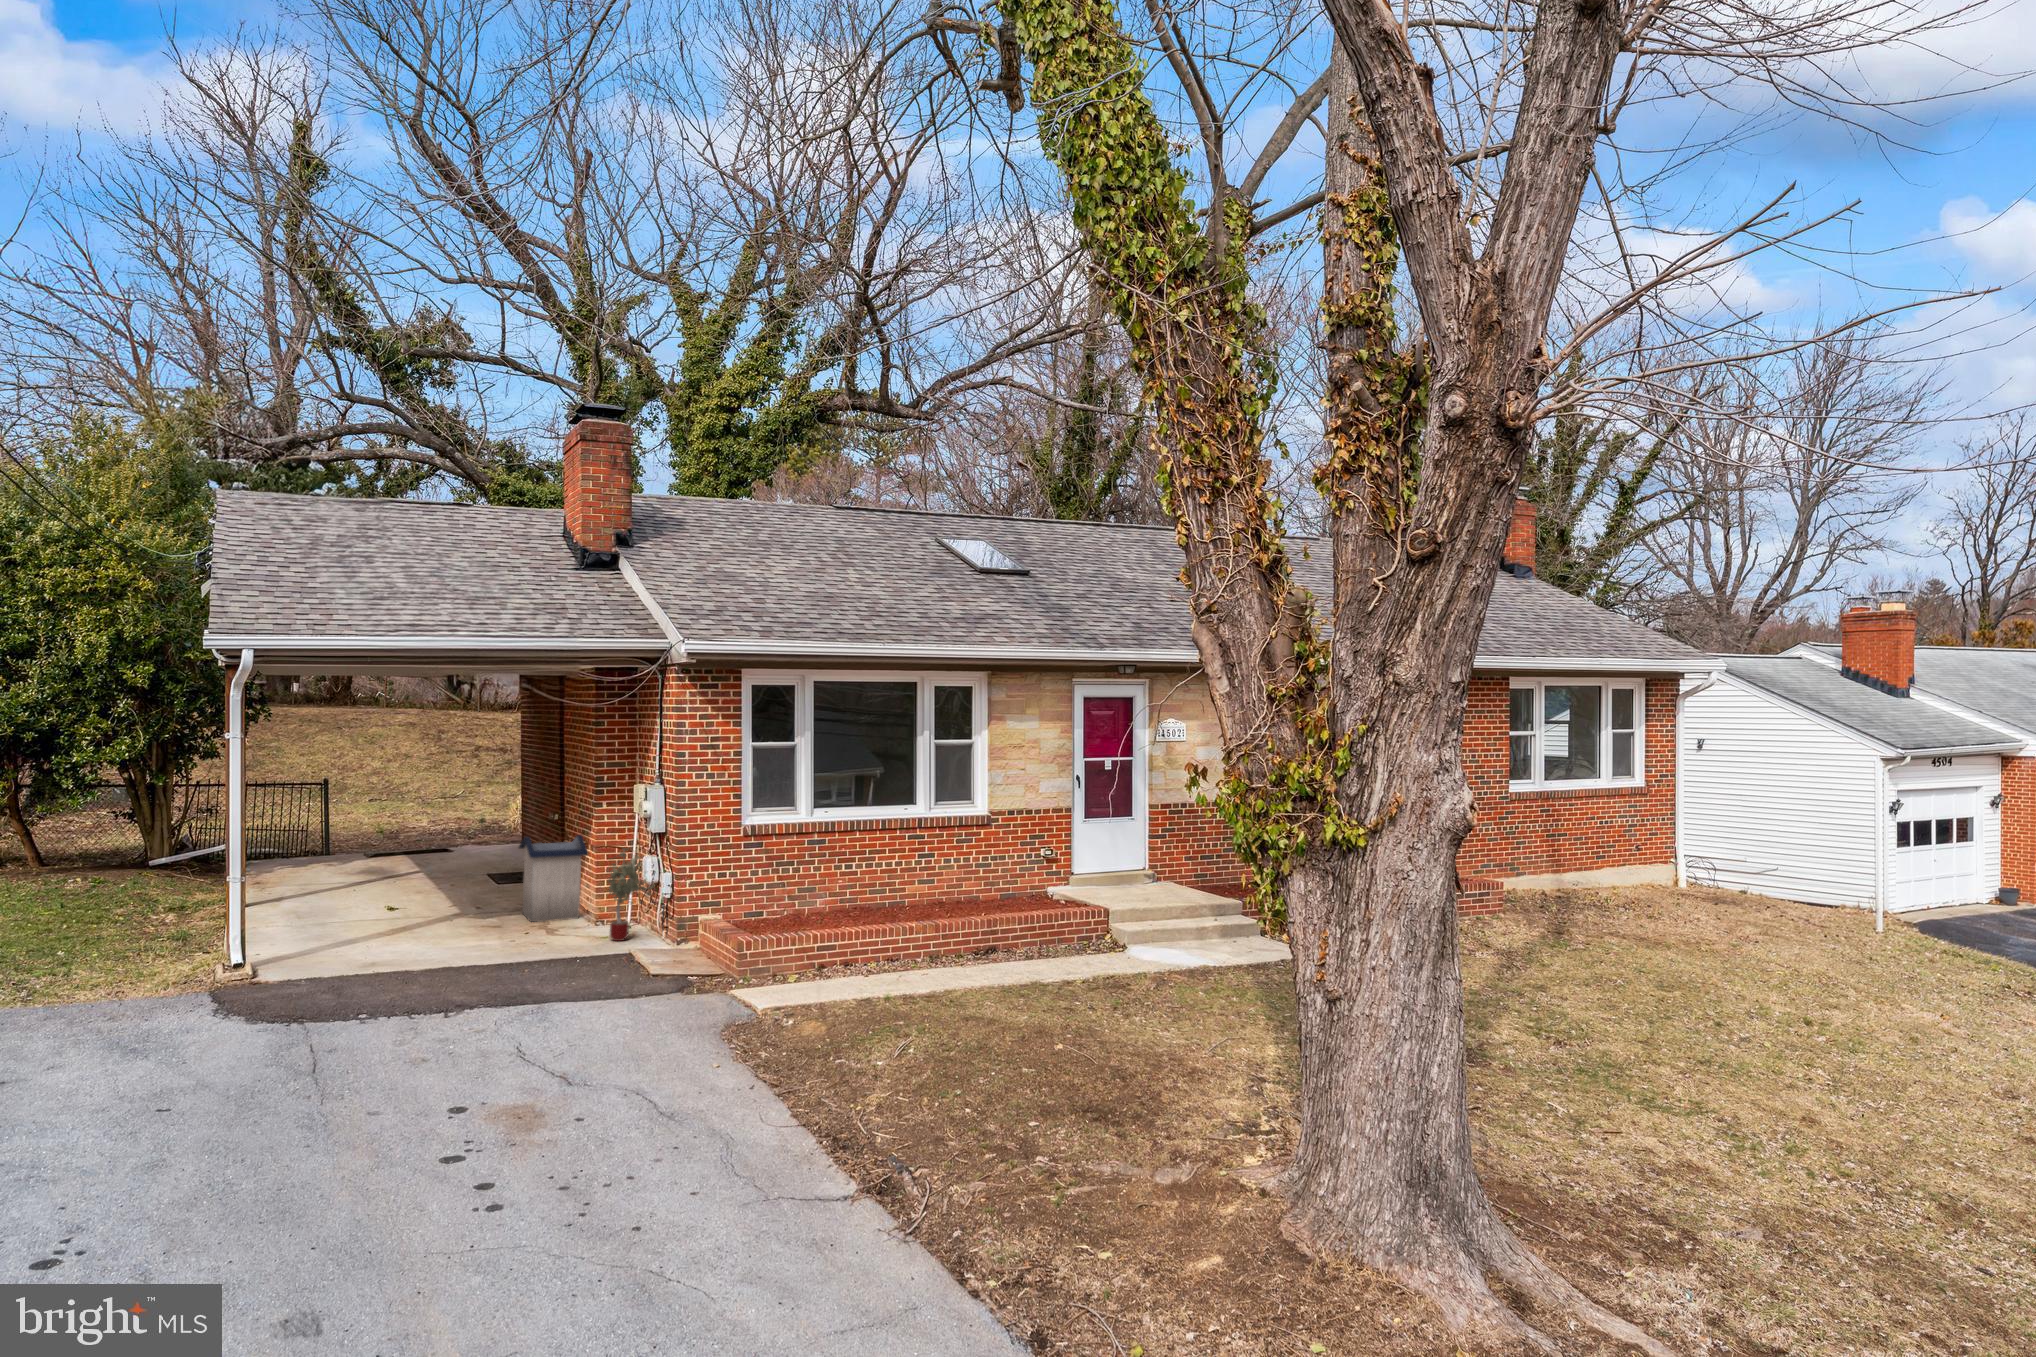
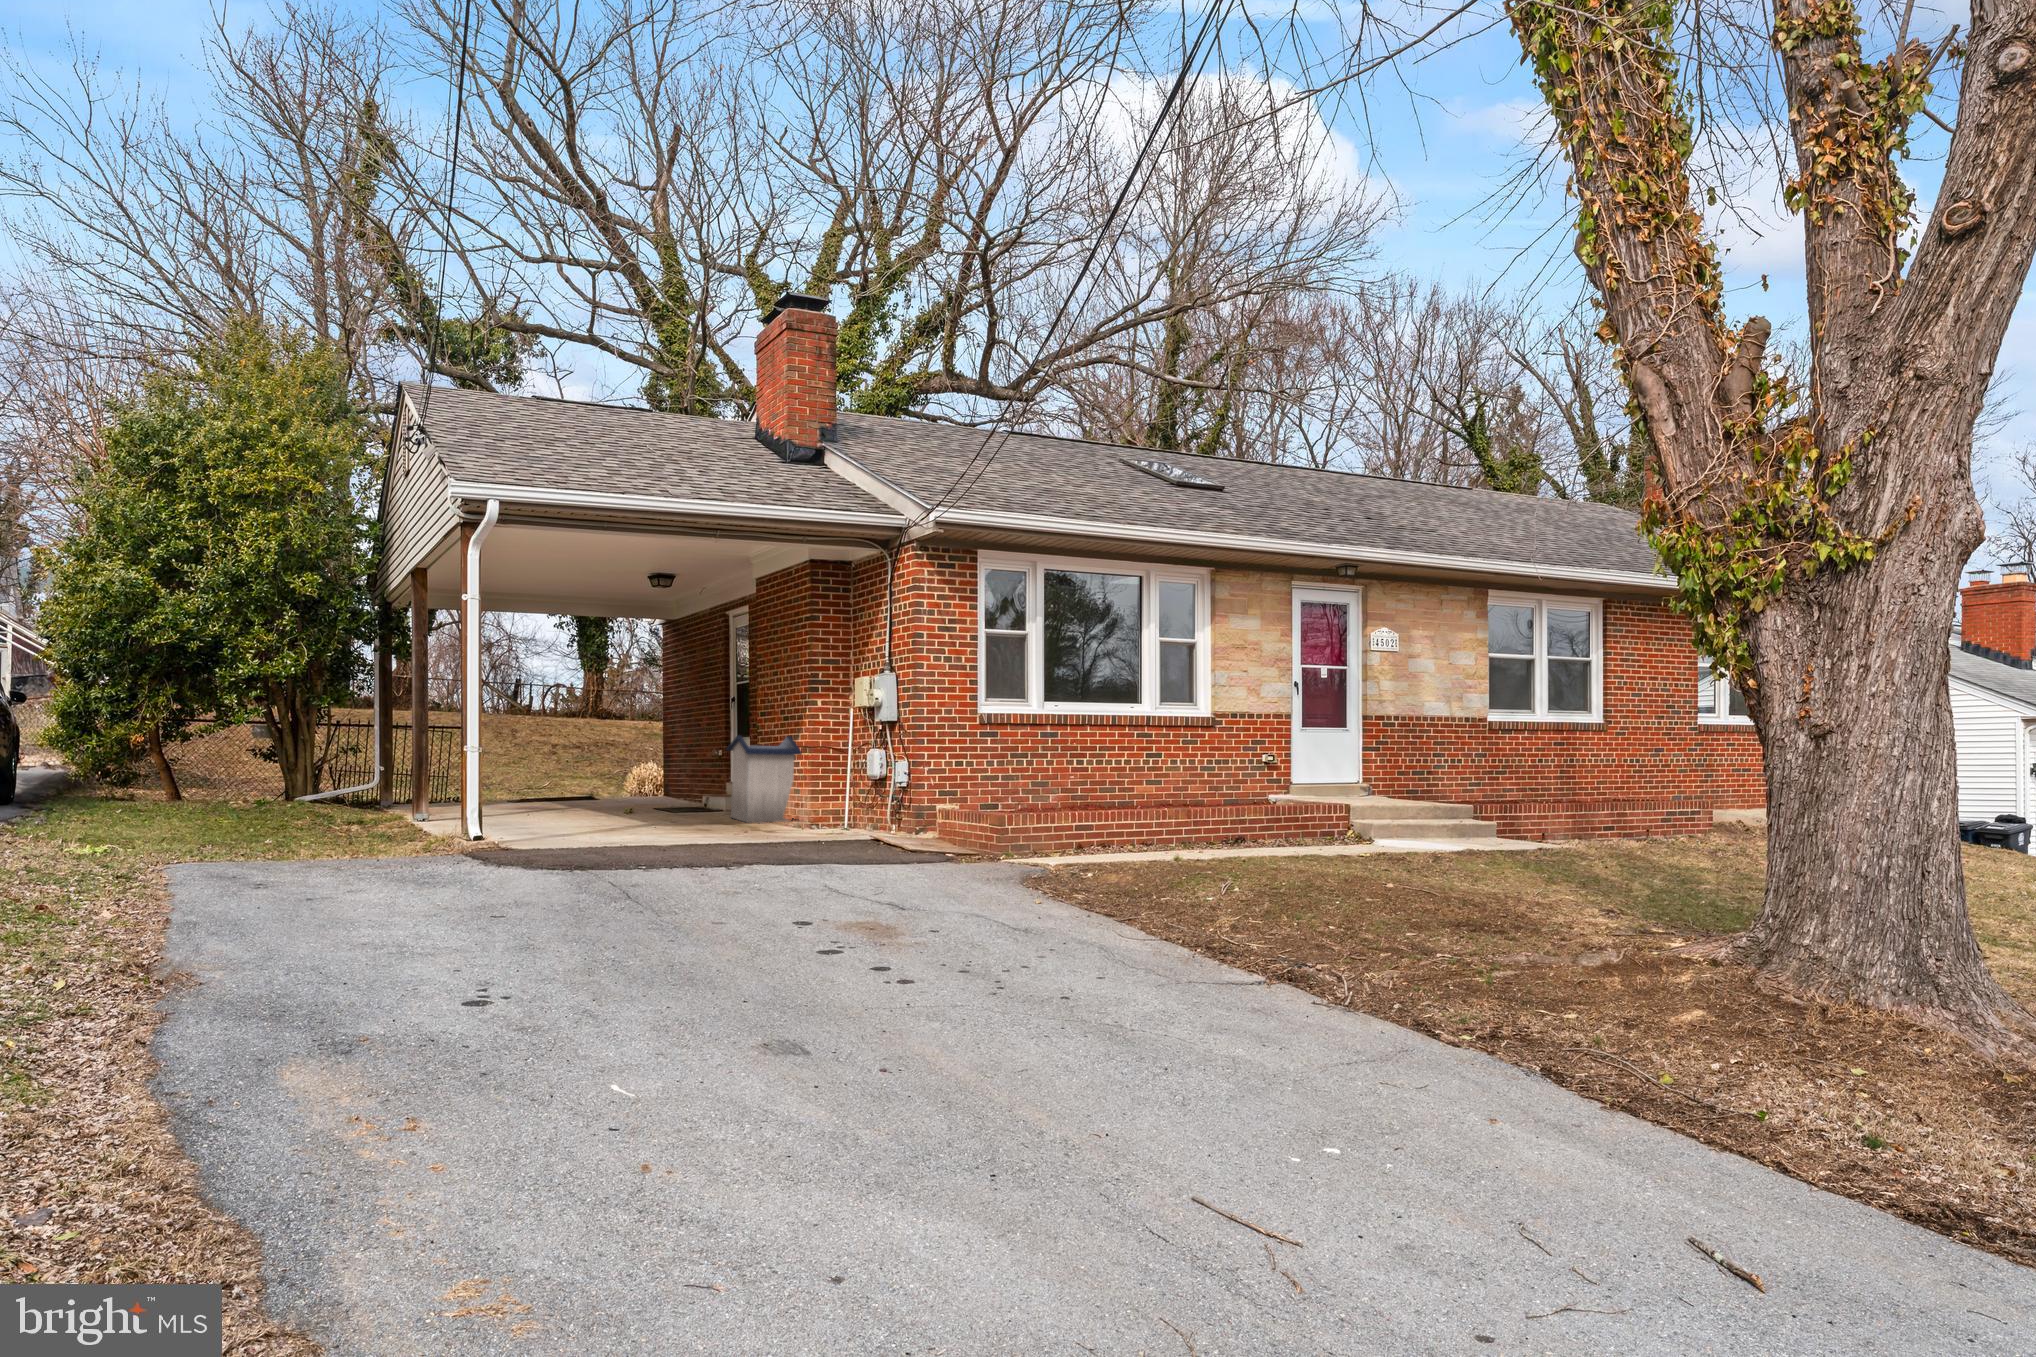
potted tree: present [607,848,655,941] -> none [835,735,888,833]

